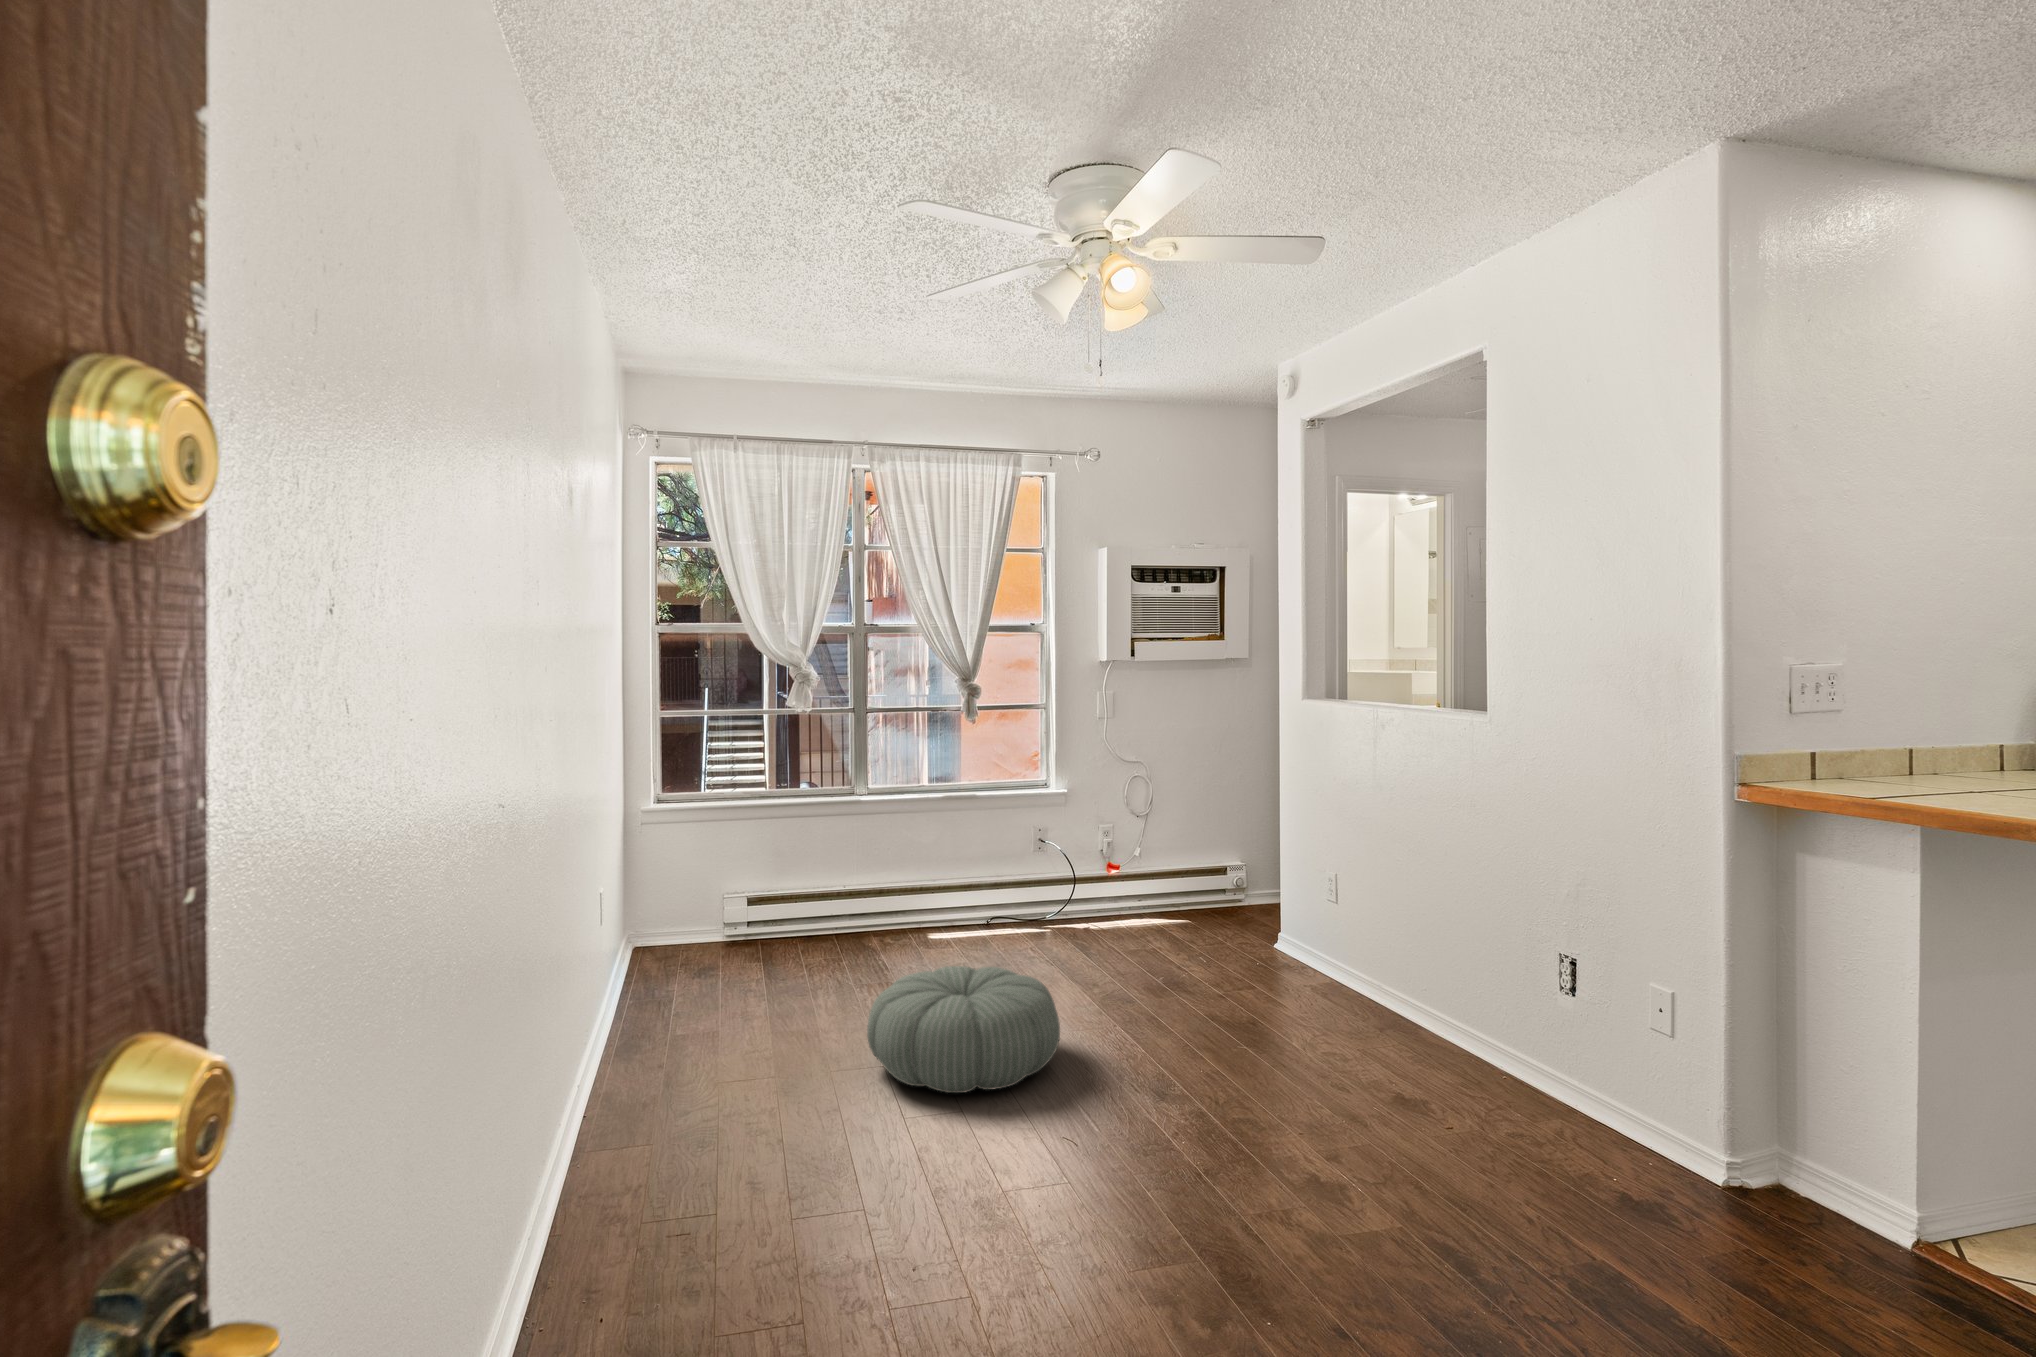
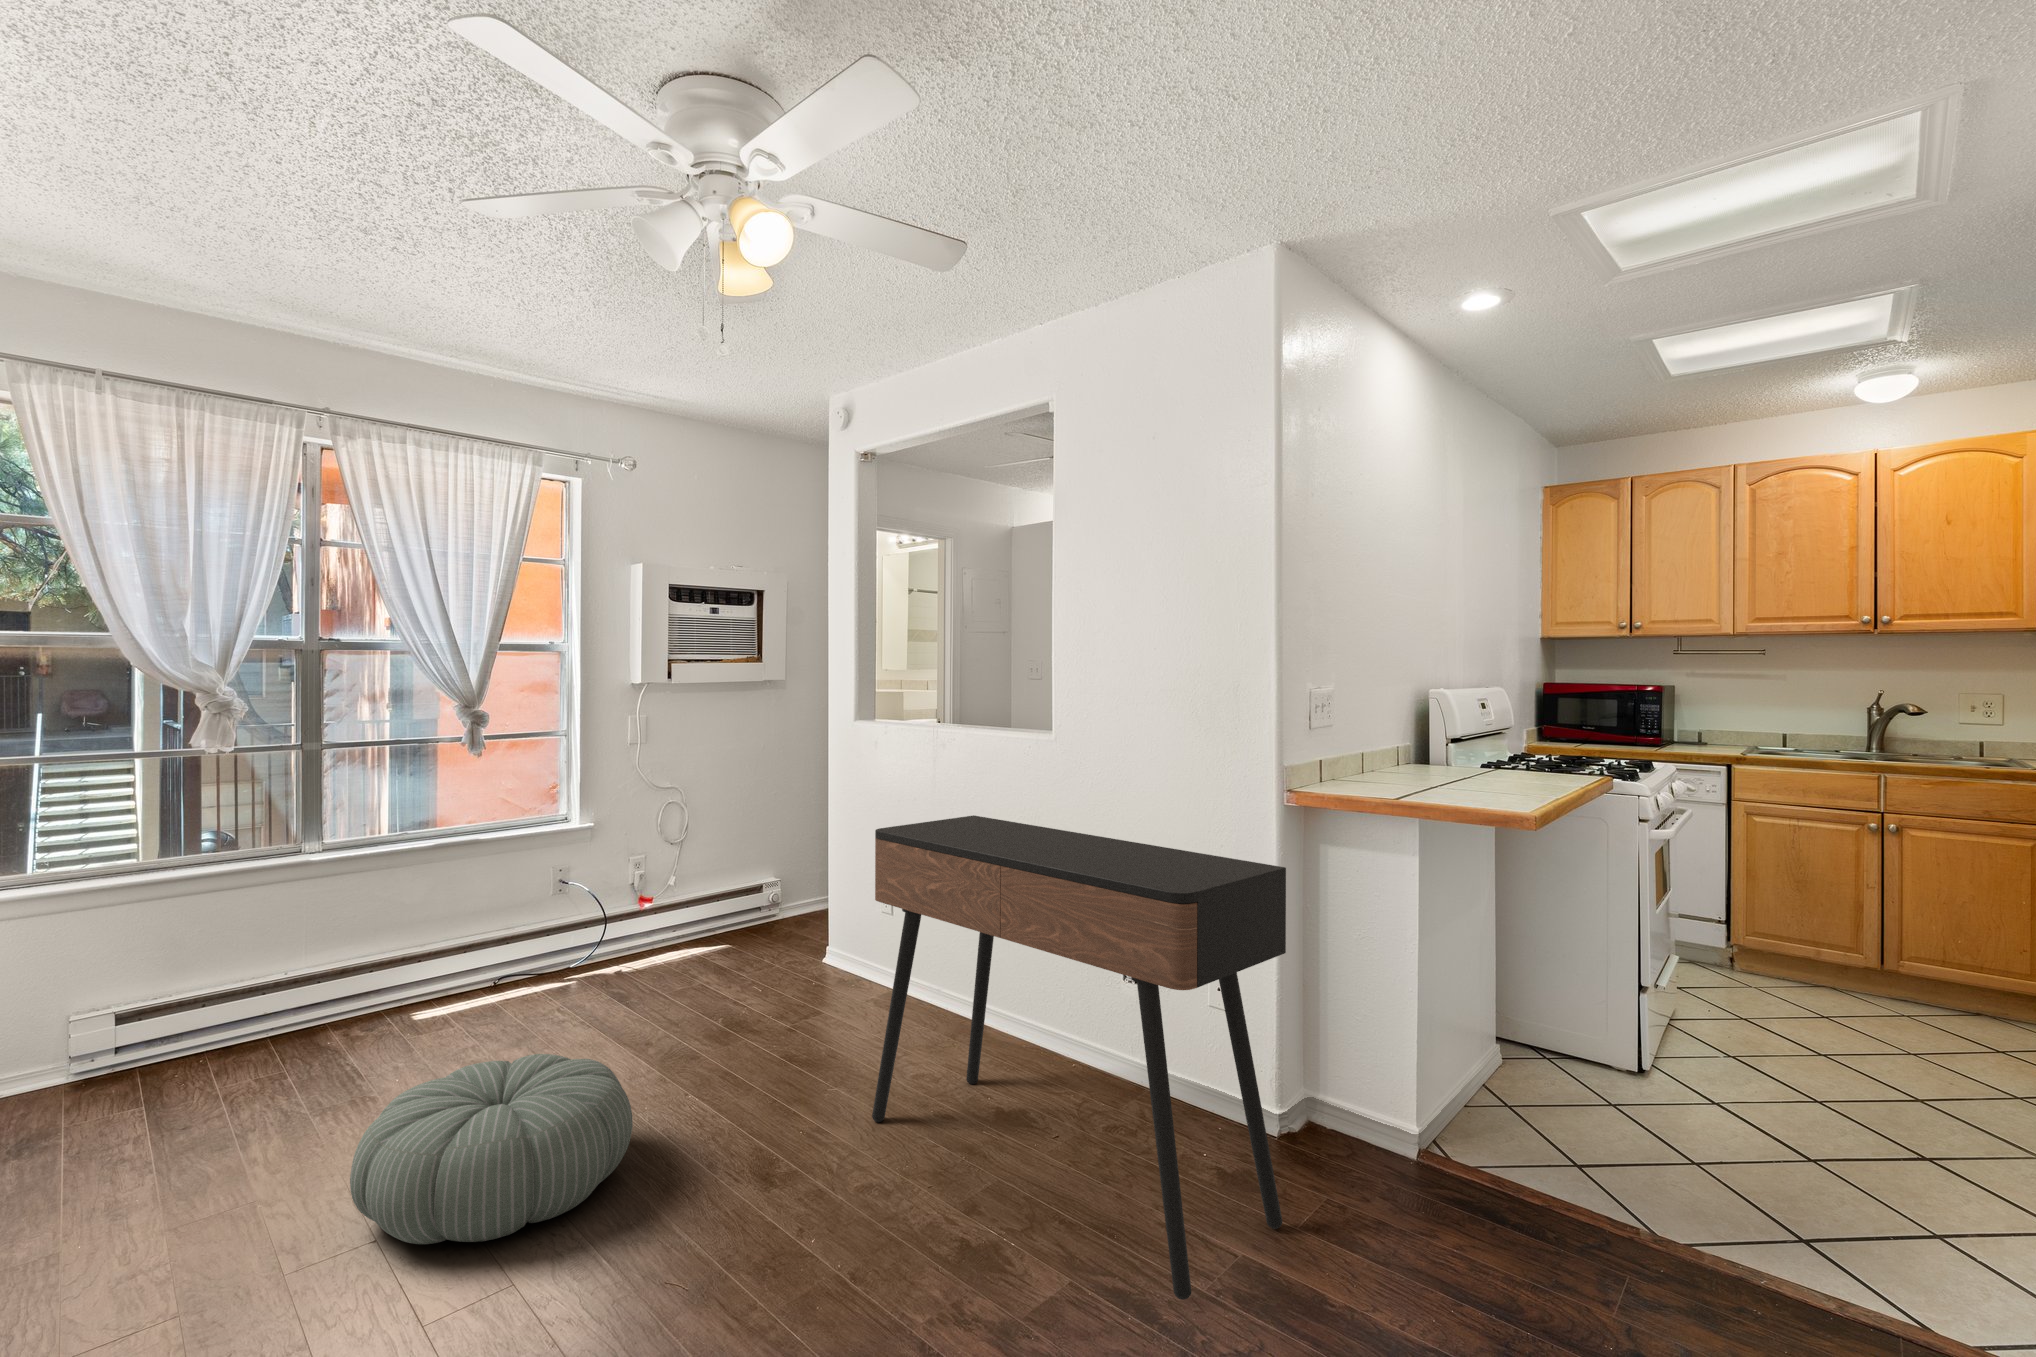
console table: none [1270,799,1679,1284] -> present [872,815,1286,1300]

